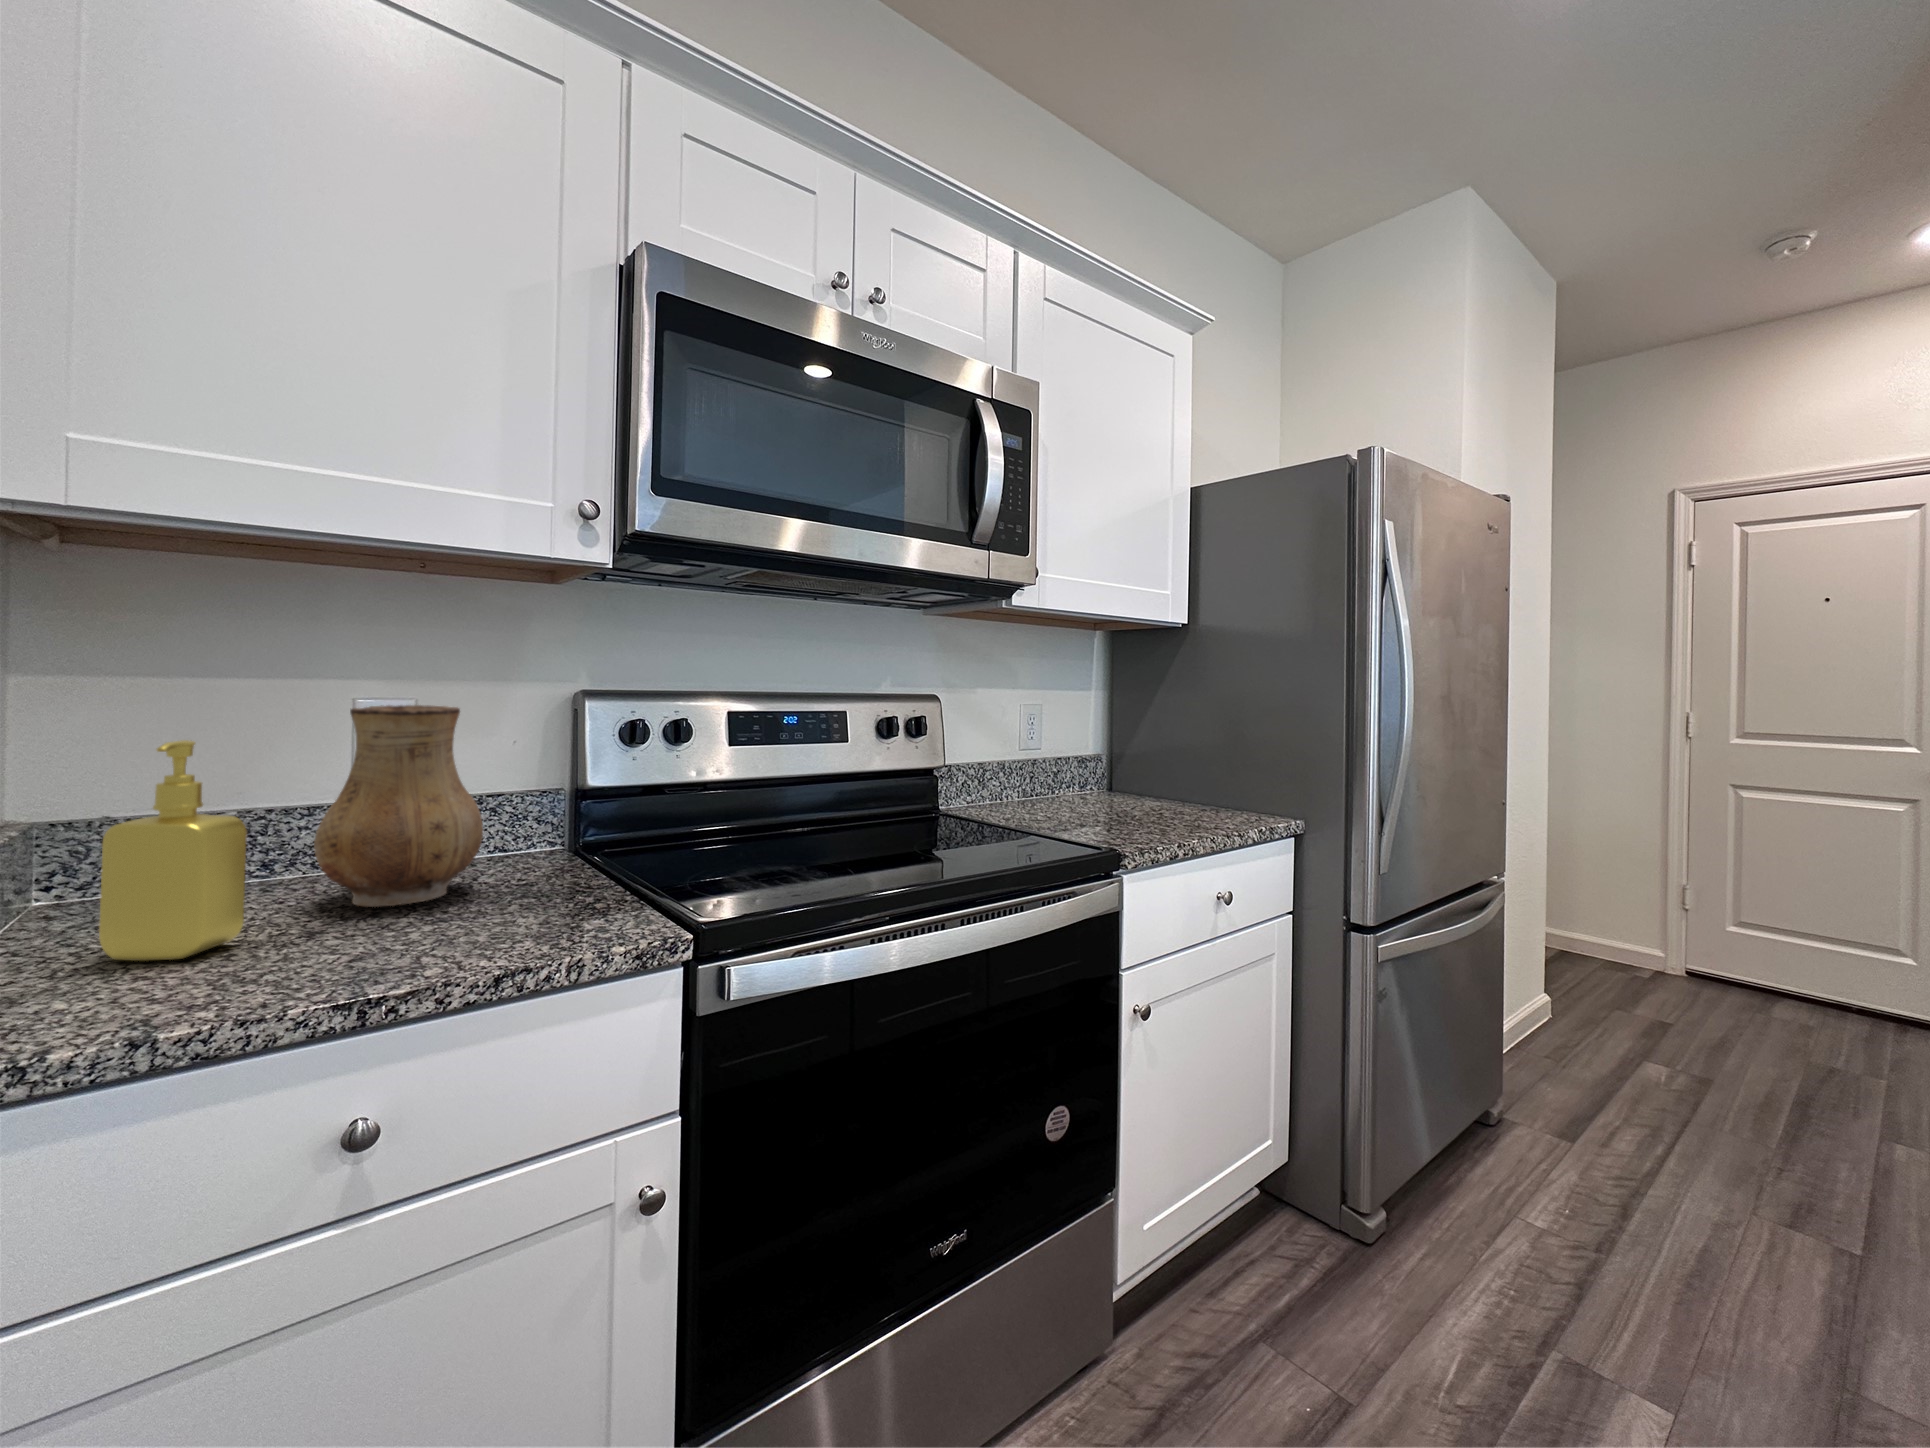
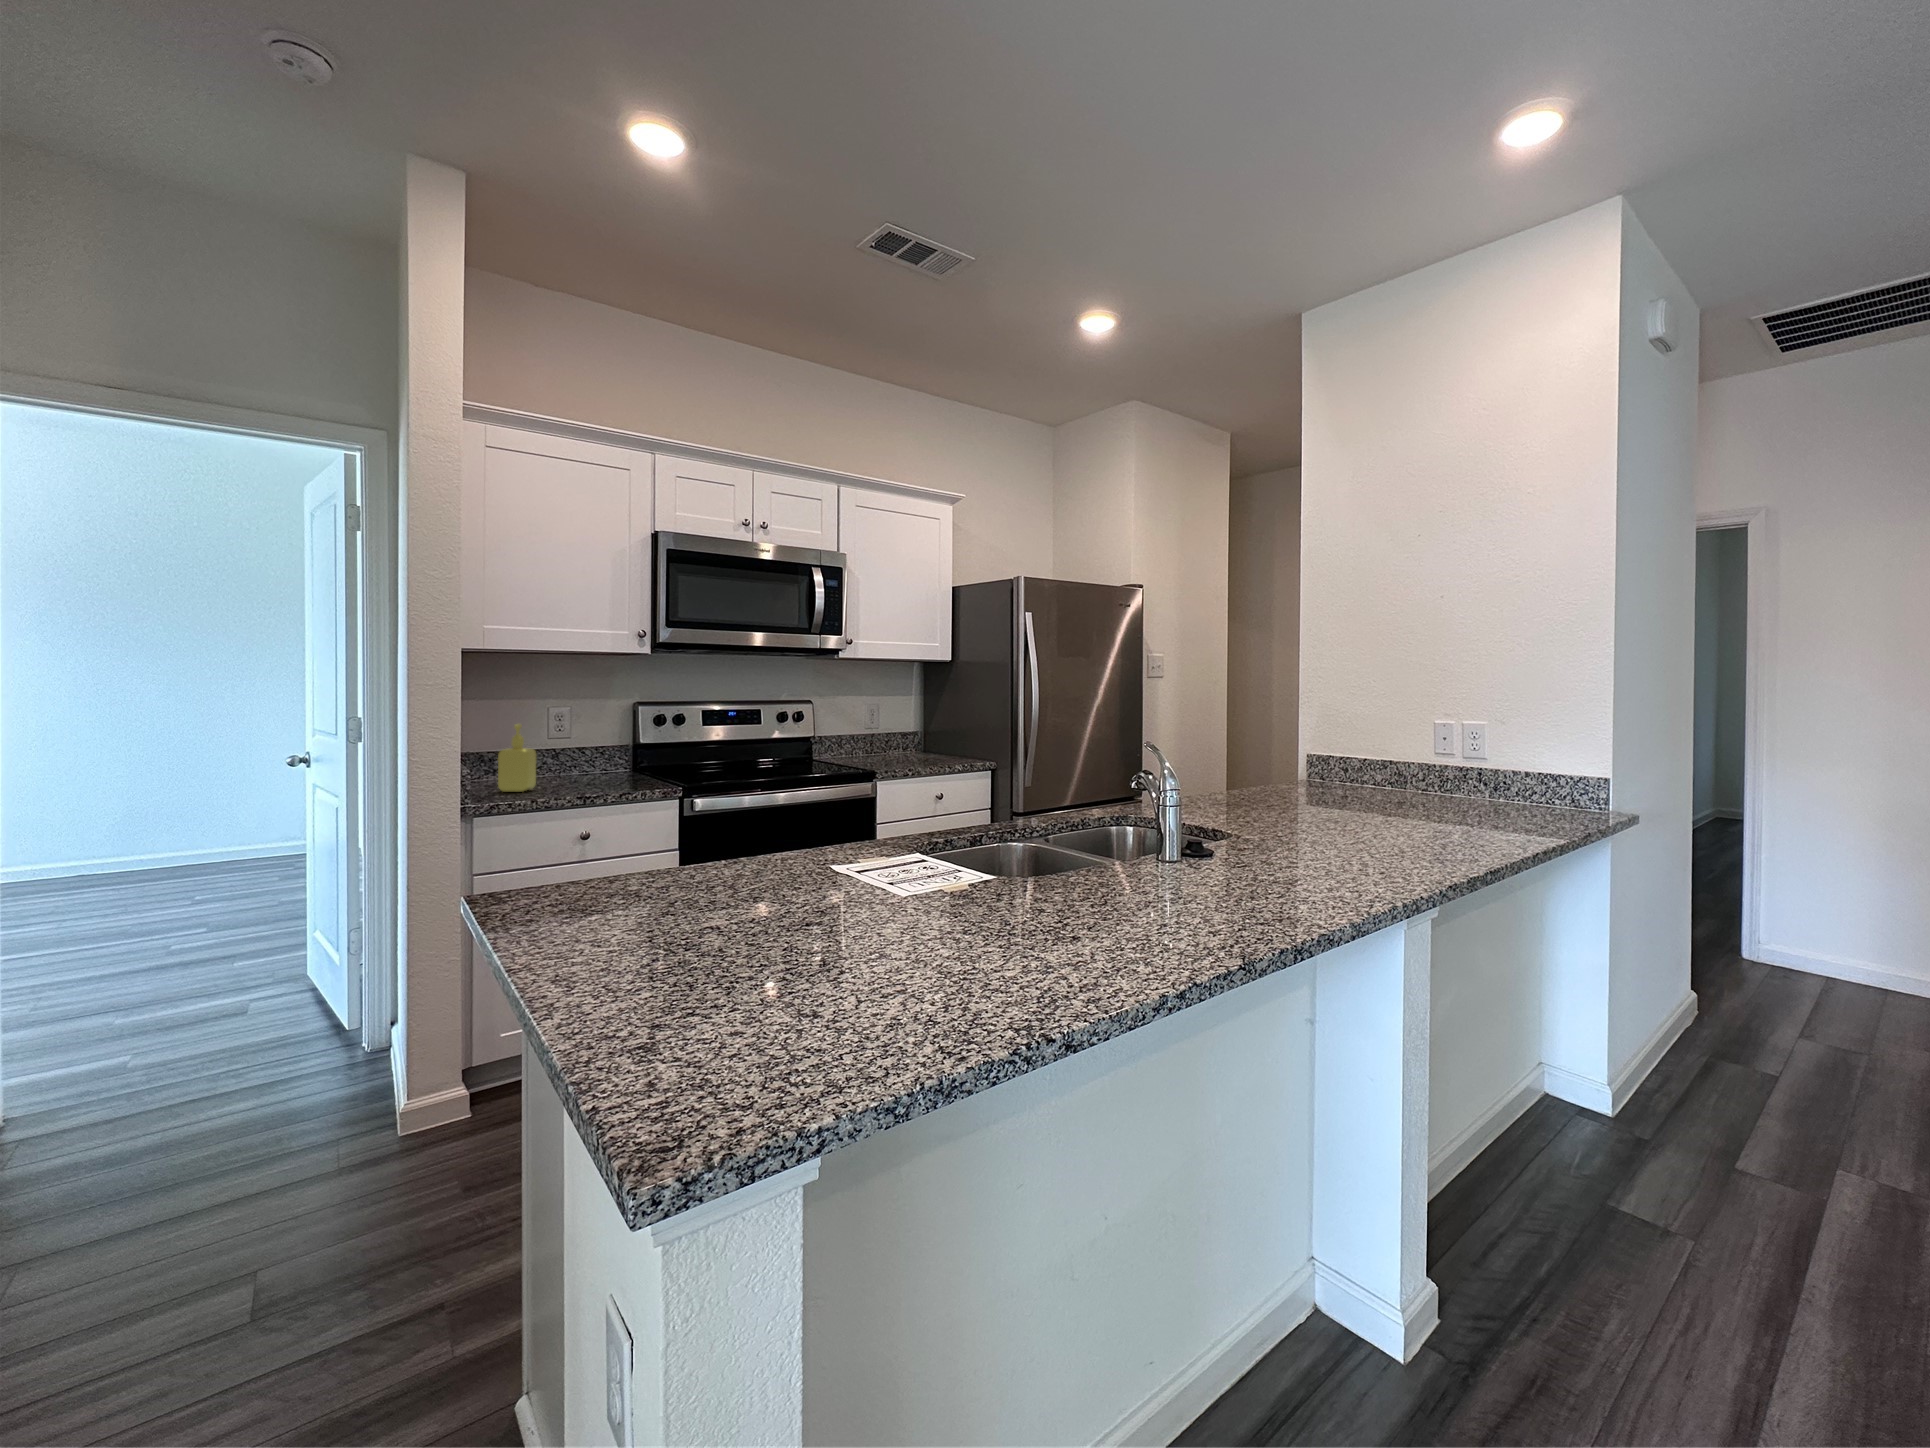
ceramic pitcher: present [314,705,483,907] -> none [548,710,604,783]

